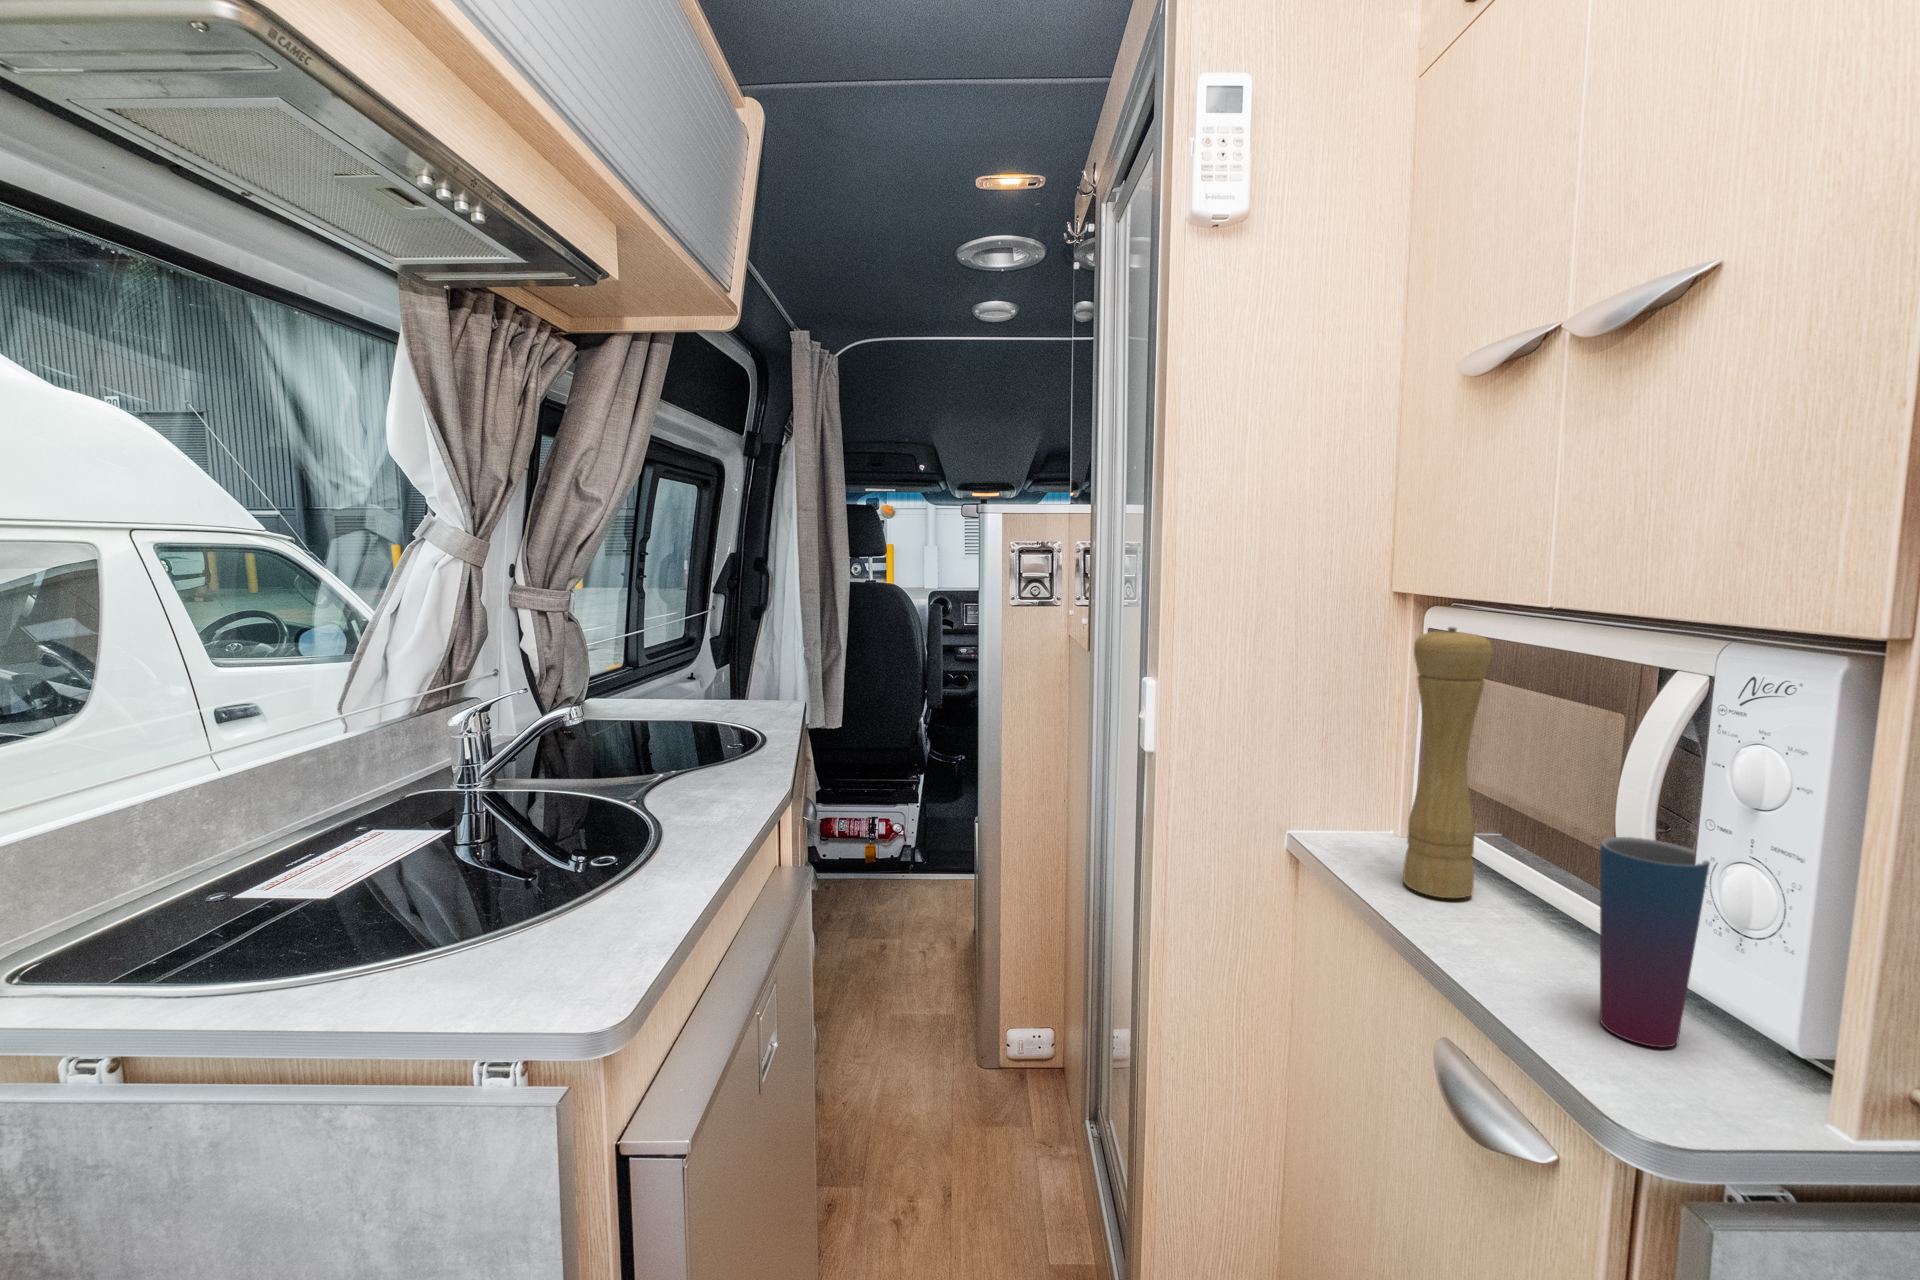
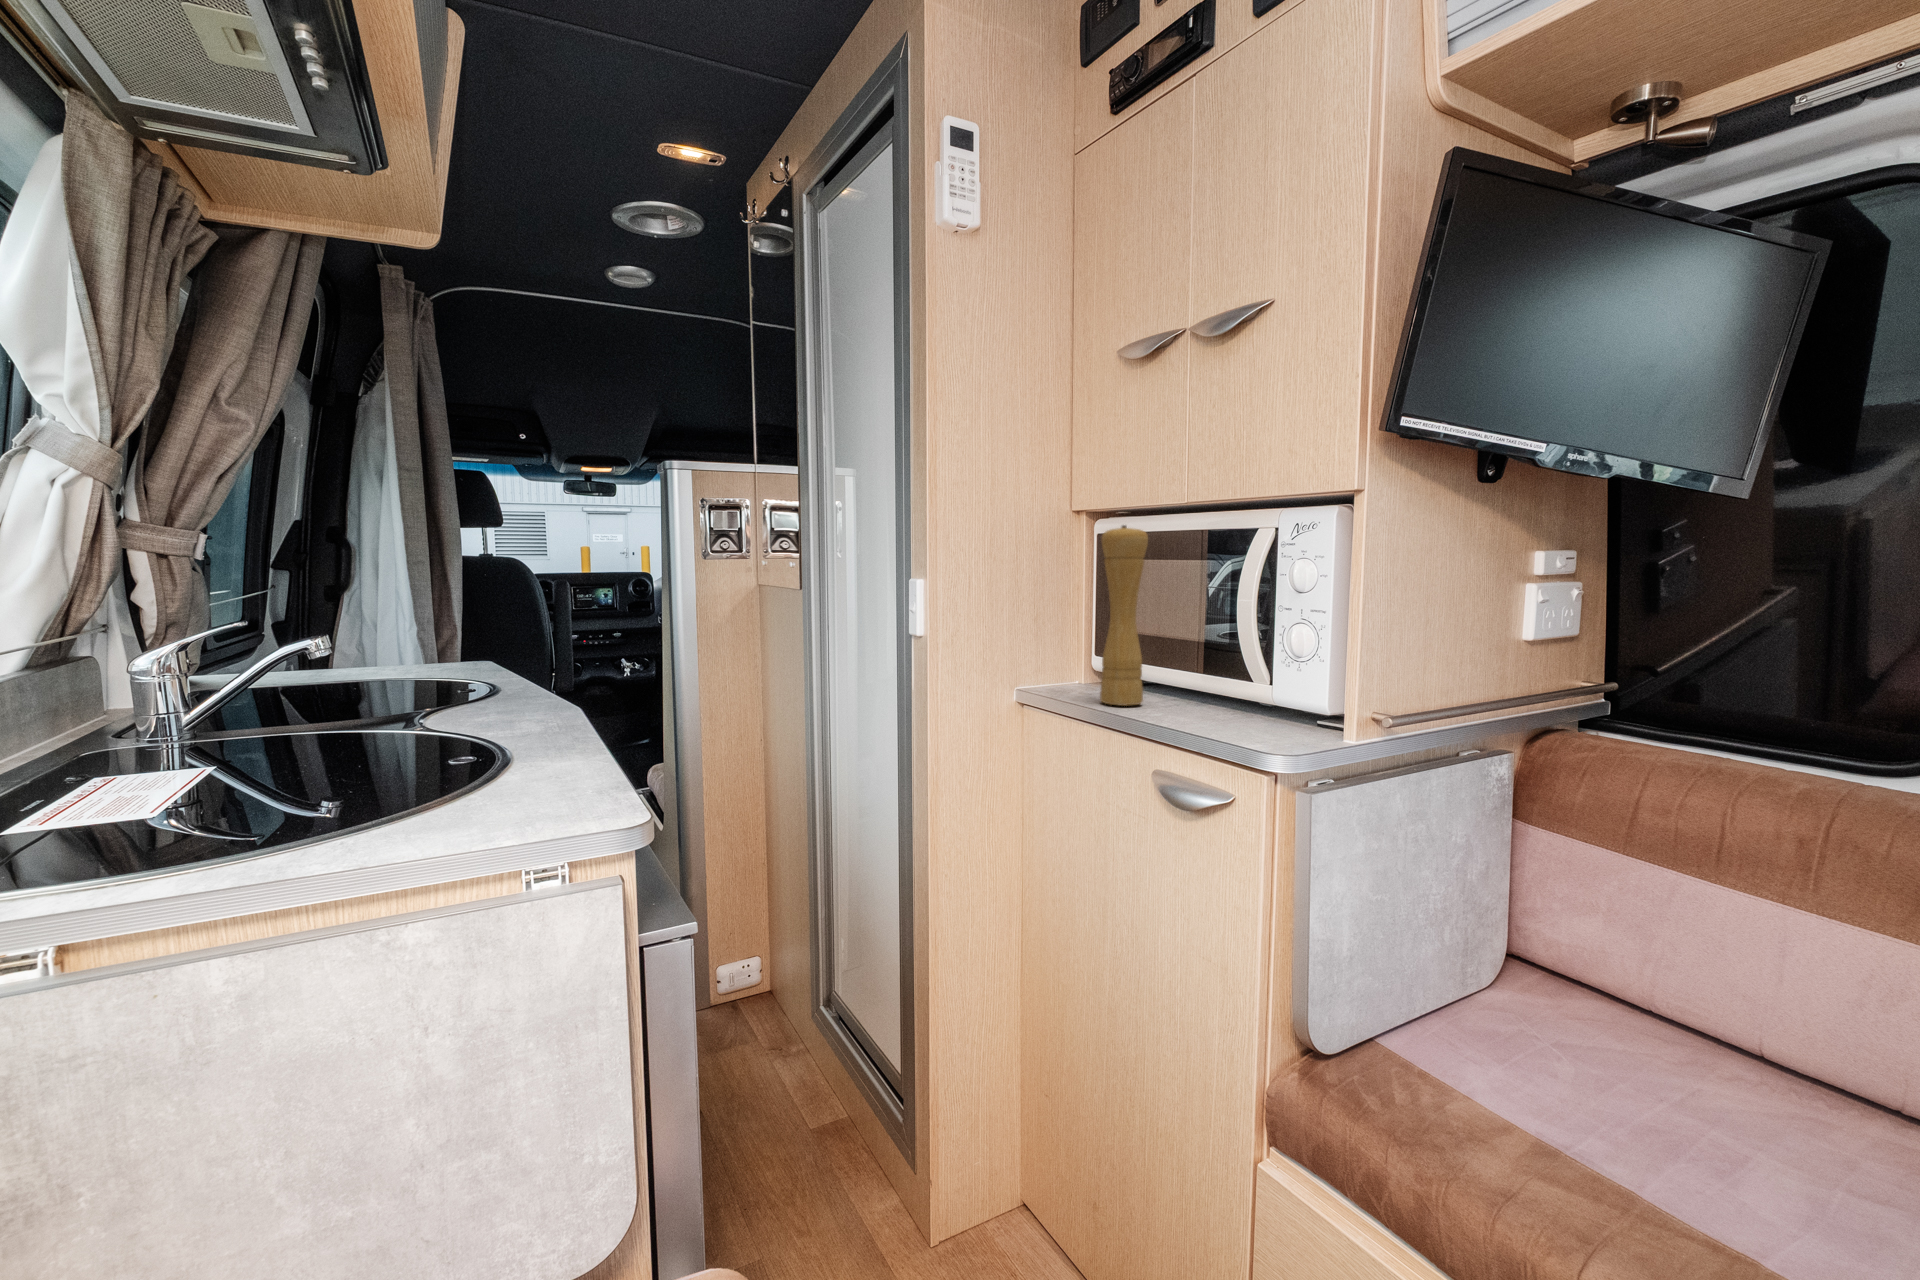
cup: present [1600,837,1710,1047] -> none [1231,627,1283,738]

